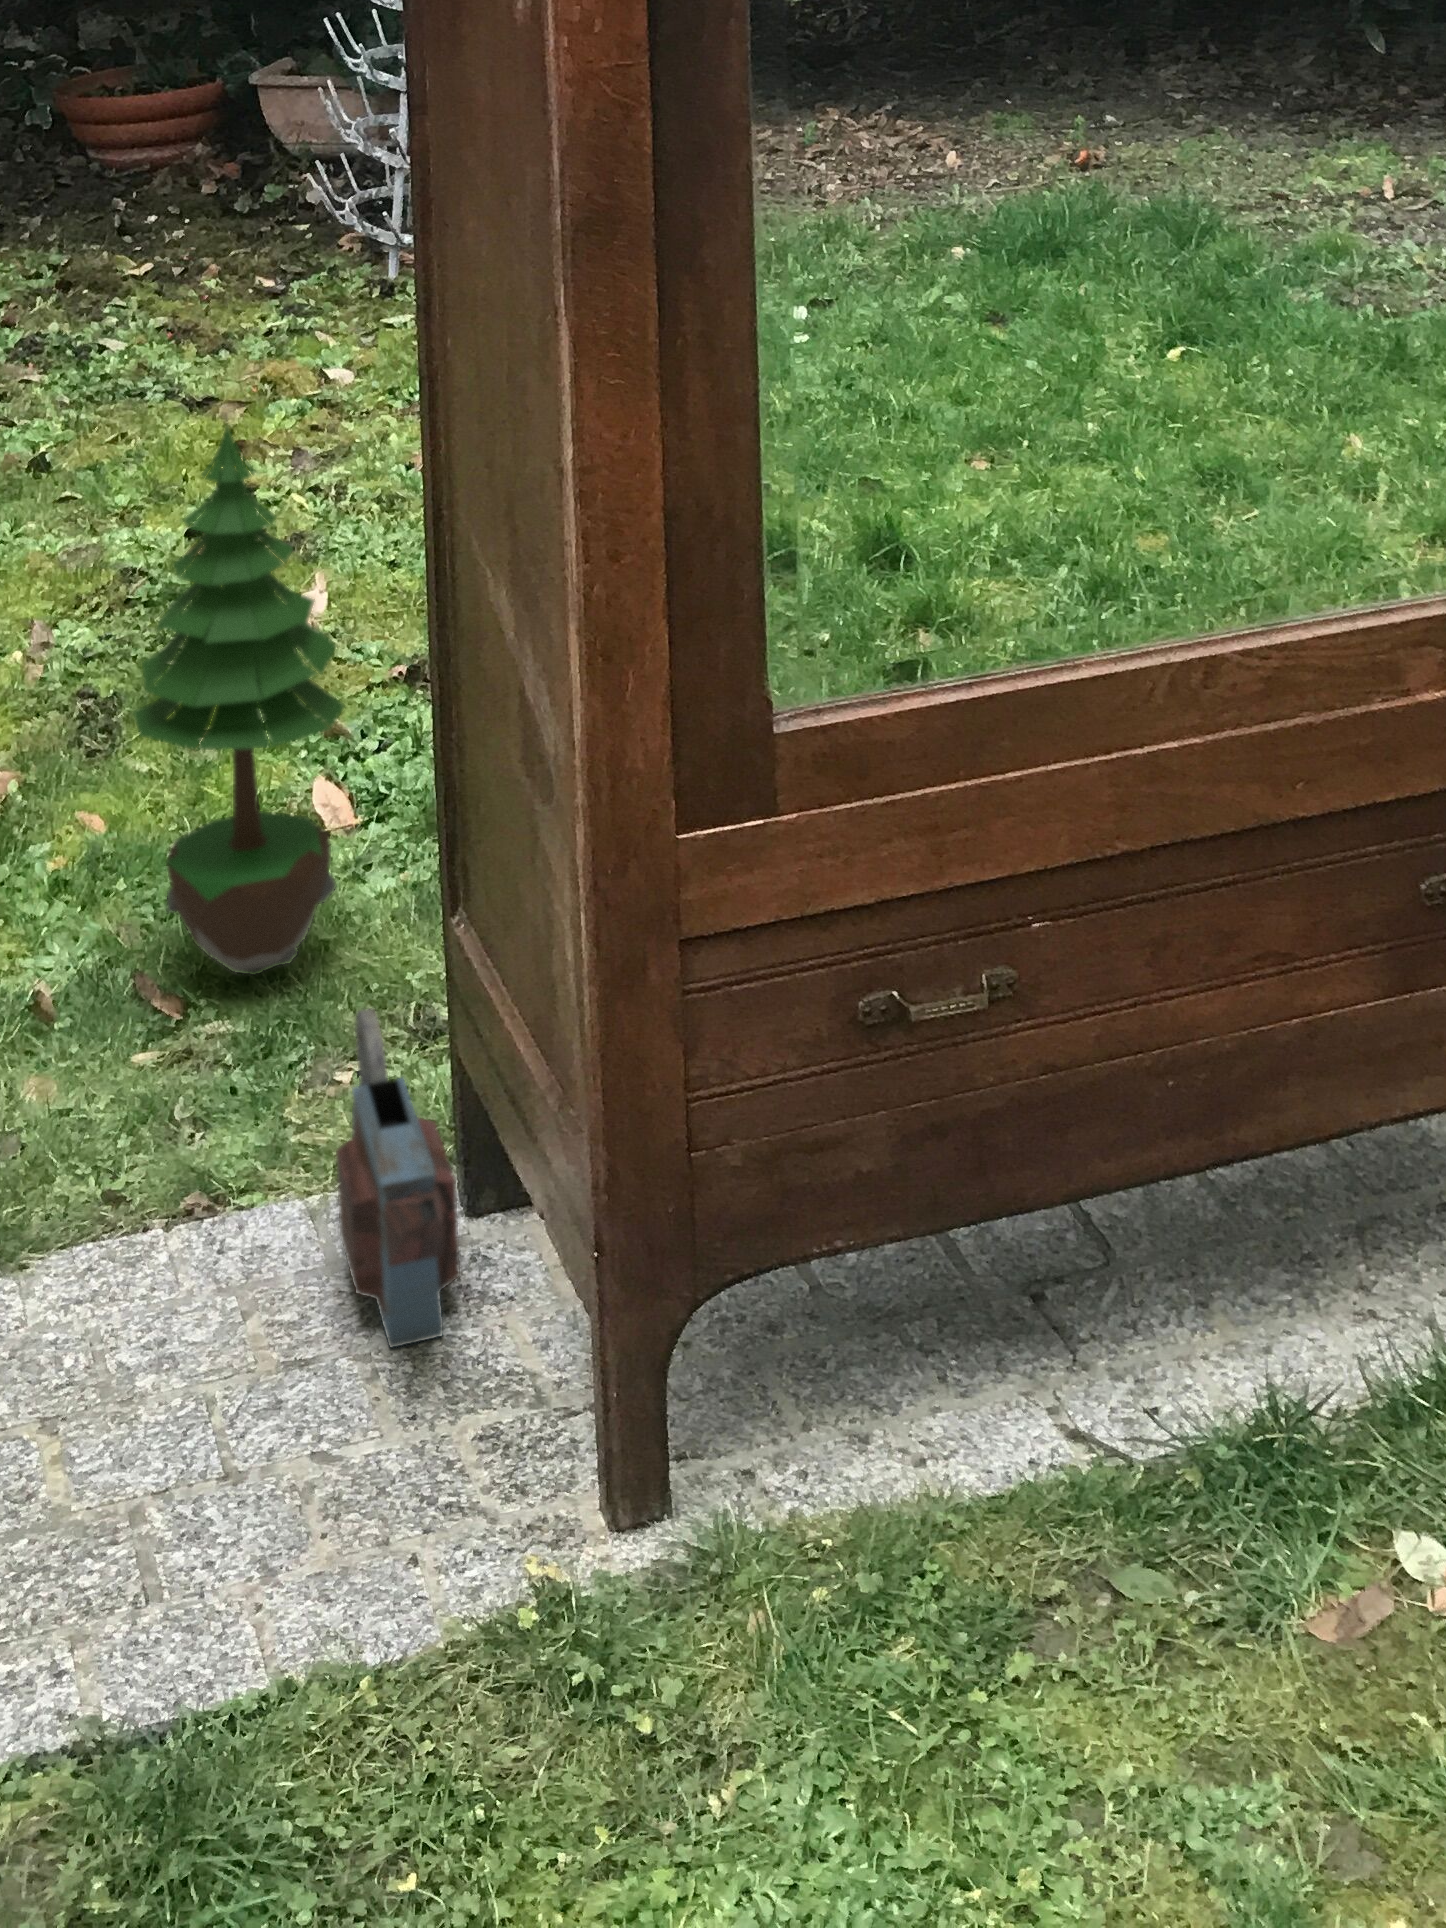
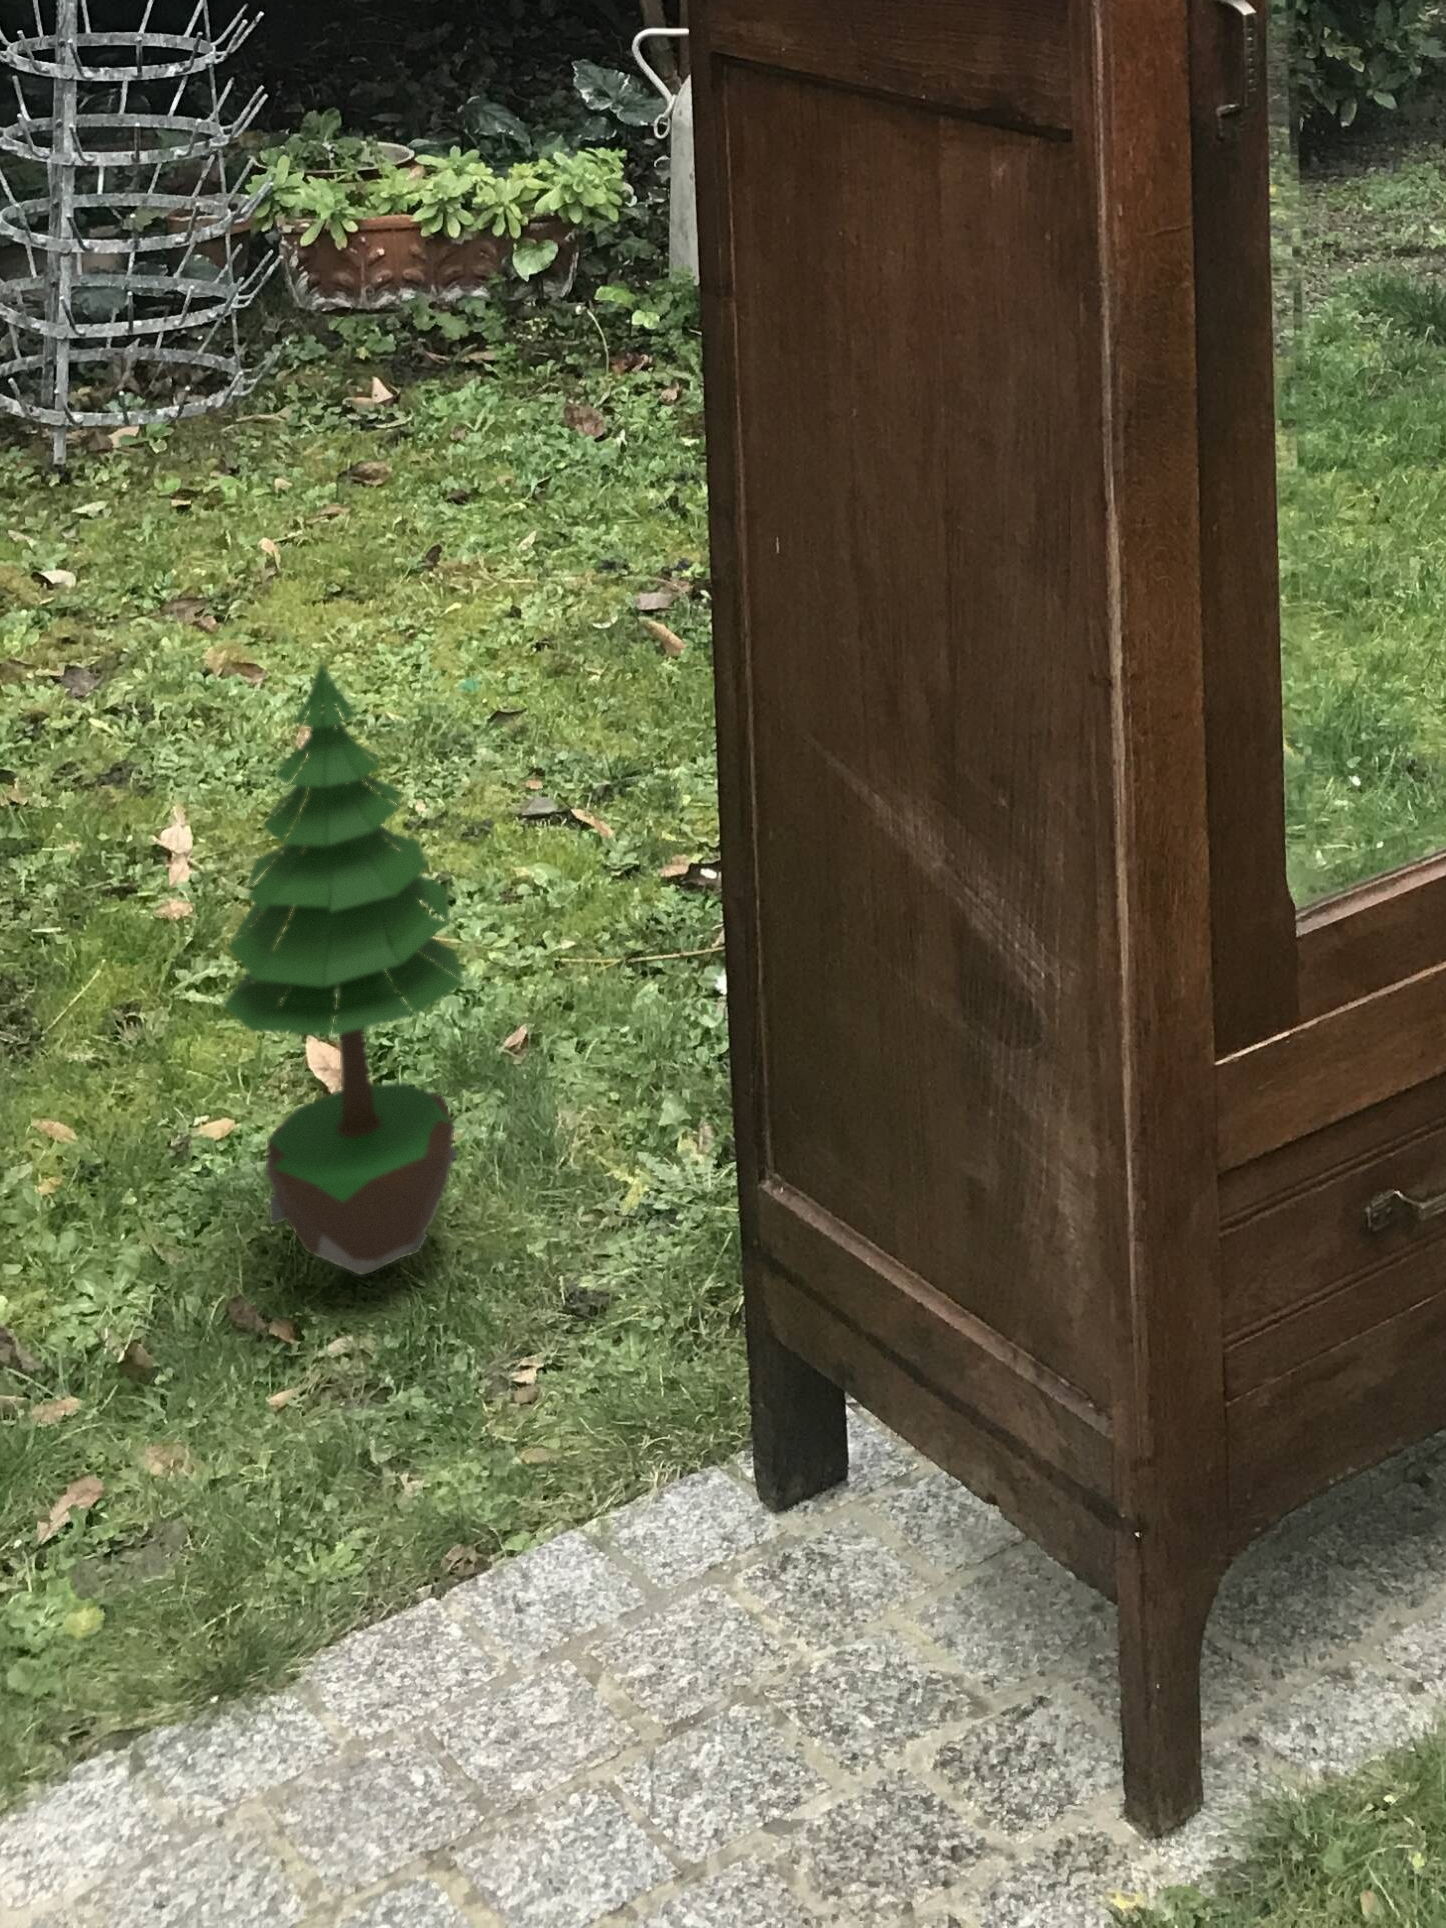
watering can: present [336,1008,460,1347] -> none [631,1286,879,1661]

